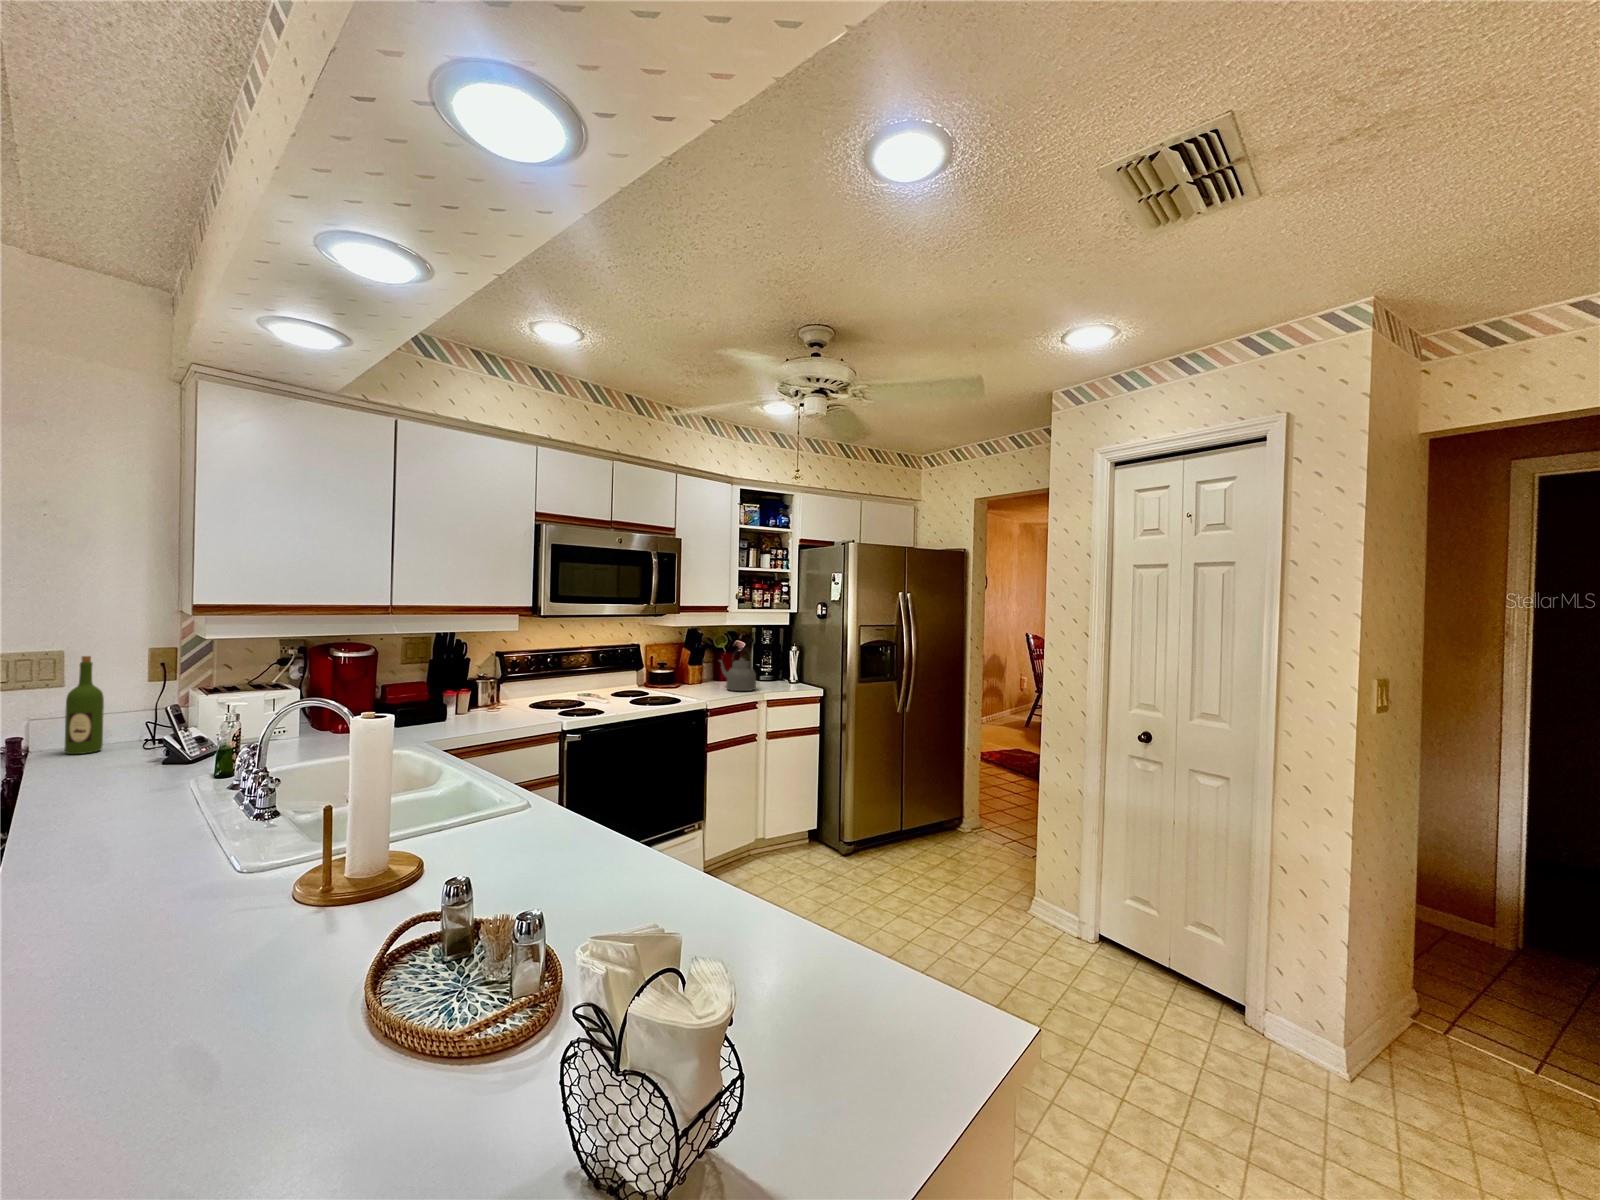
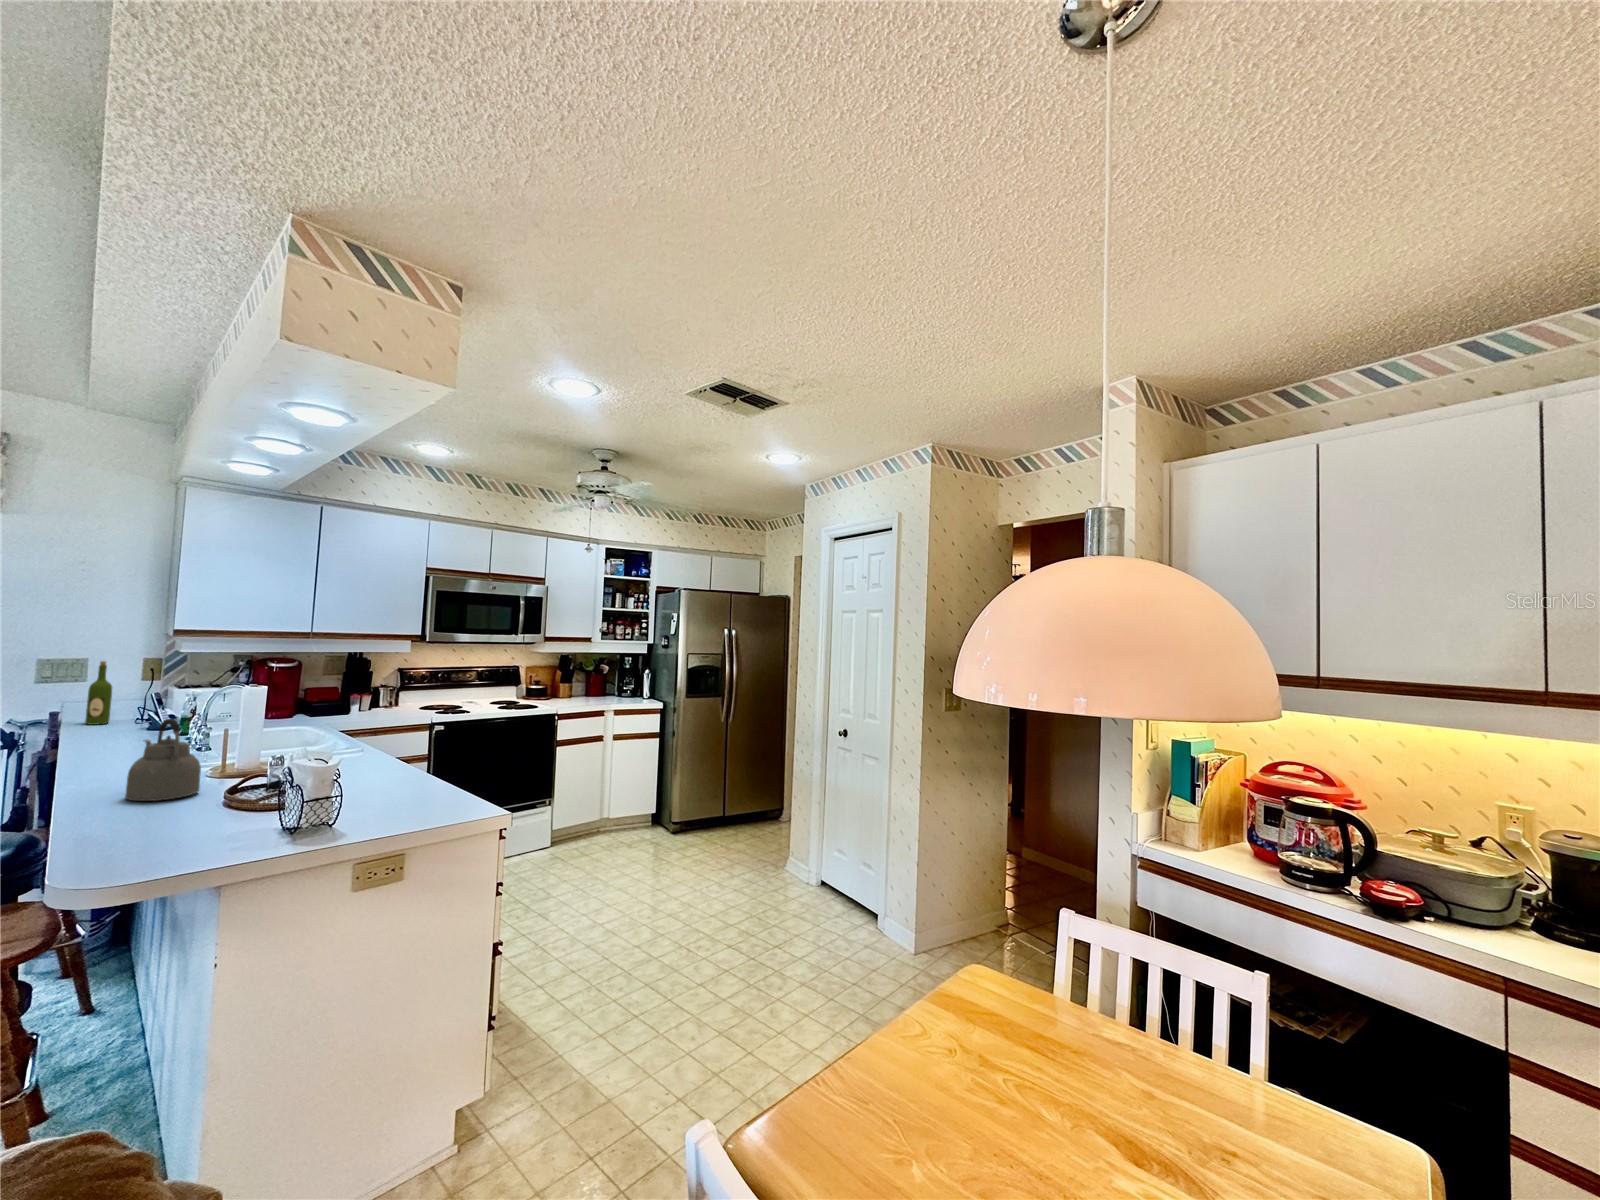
kettle: present [719,648,756,691] -> present [125,719,201,801]

